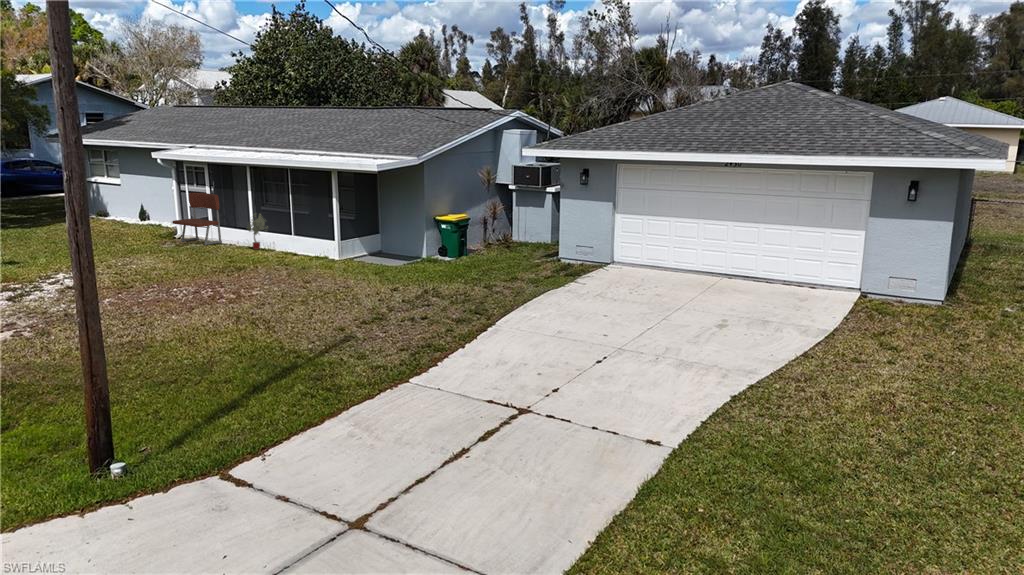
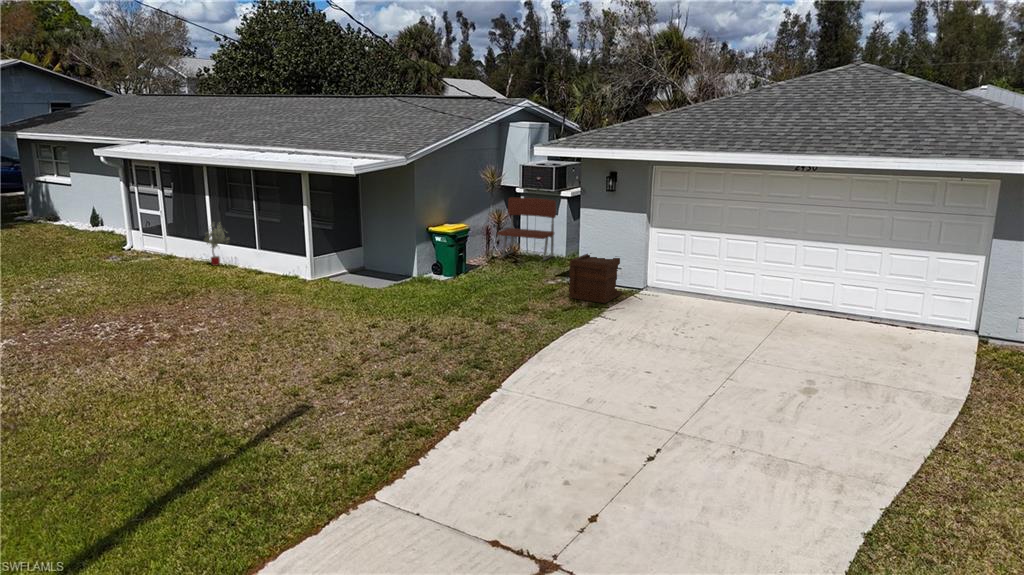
bench: present [173,193,222,245] -> present [497,198,556,260]
wooden crate: none [550,236,594,275] -> present [569,254,622,303]

